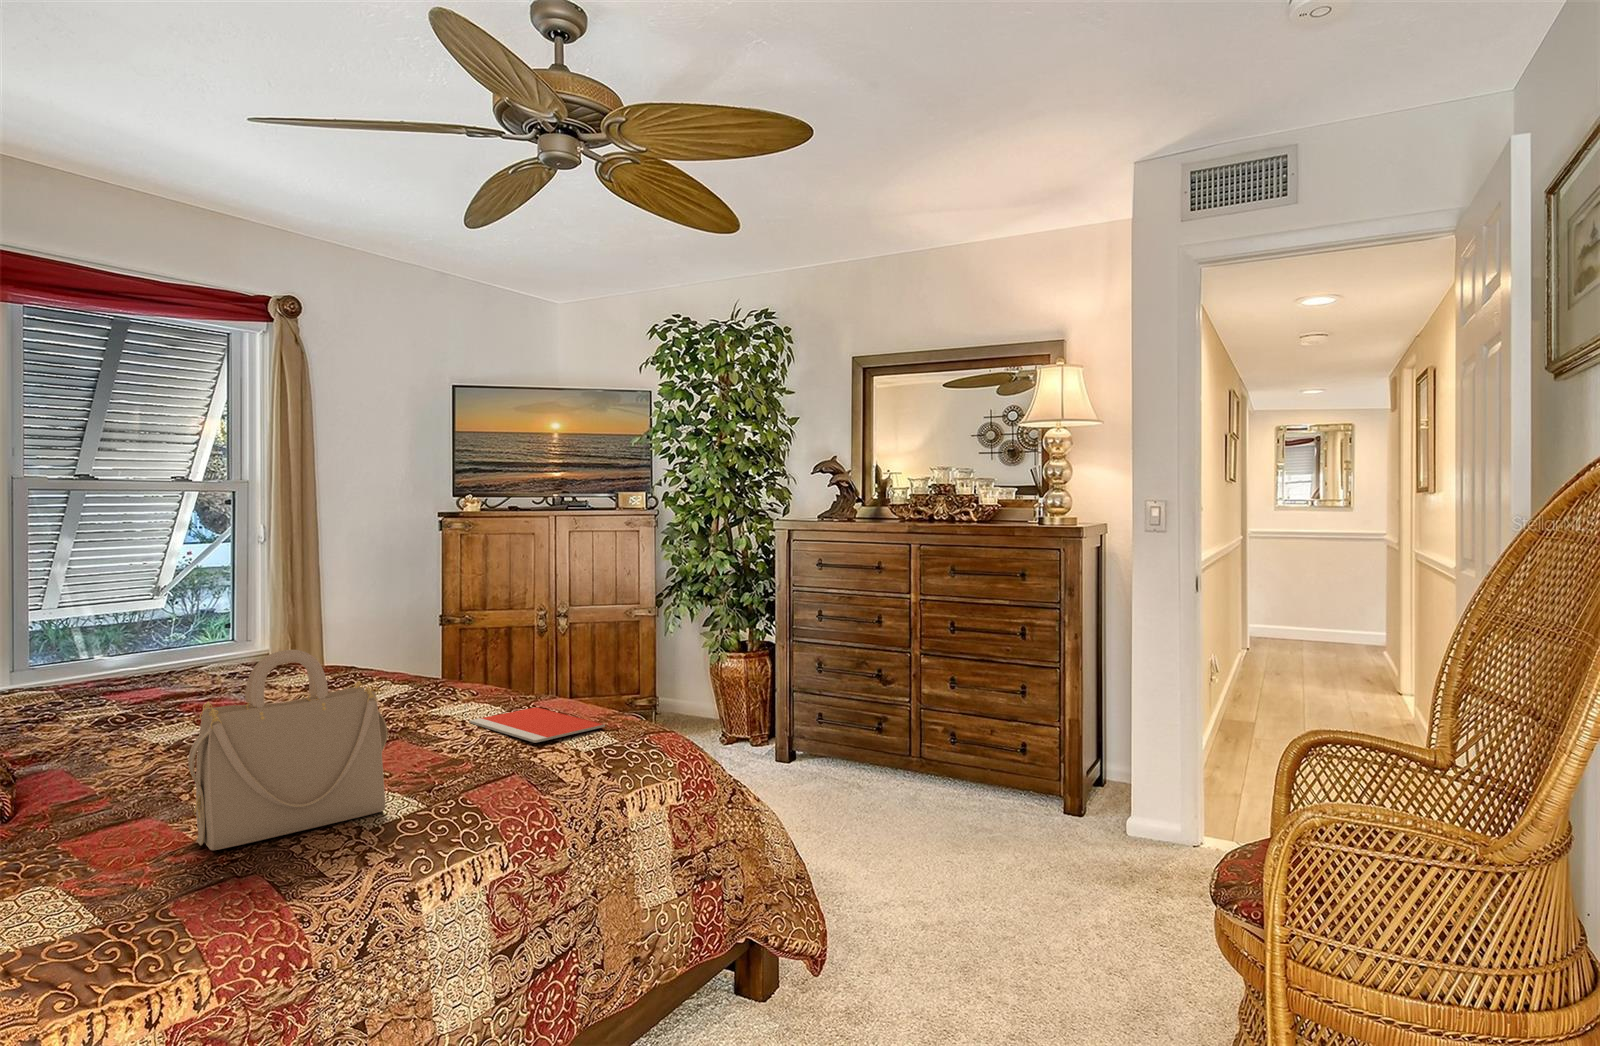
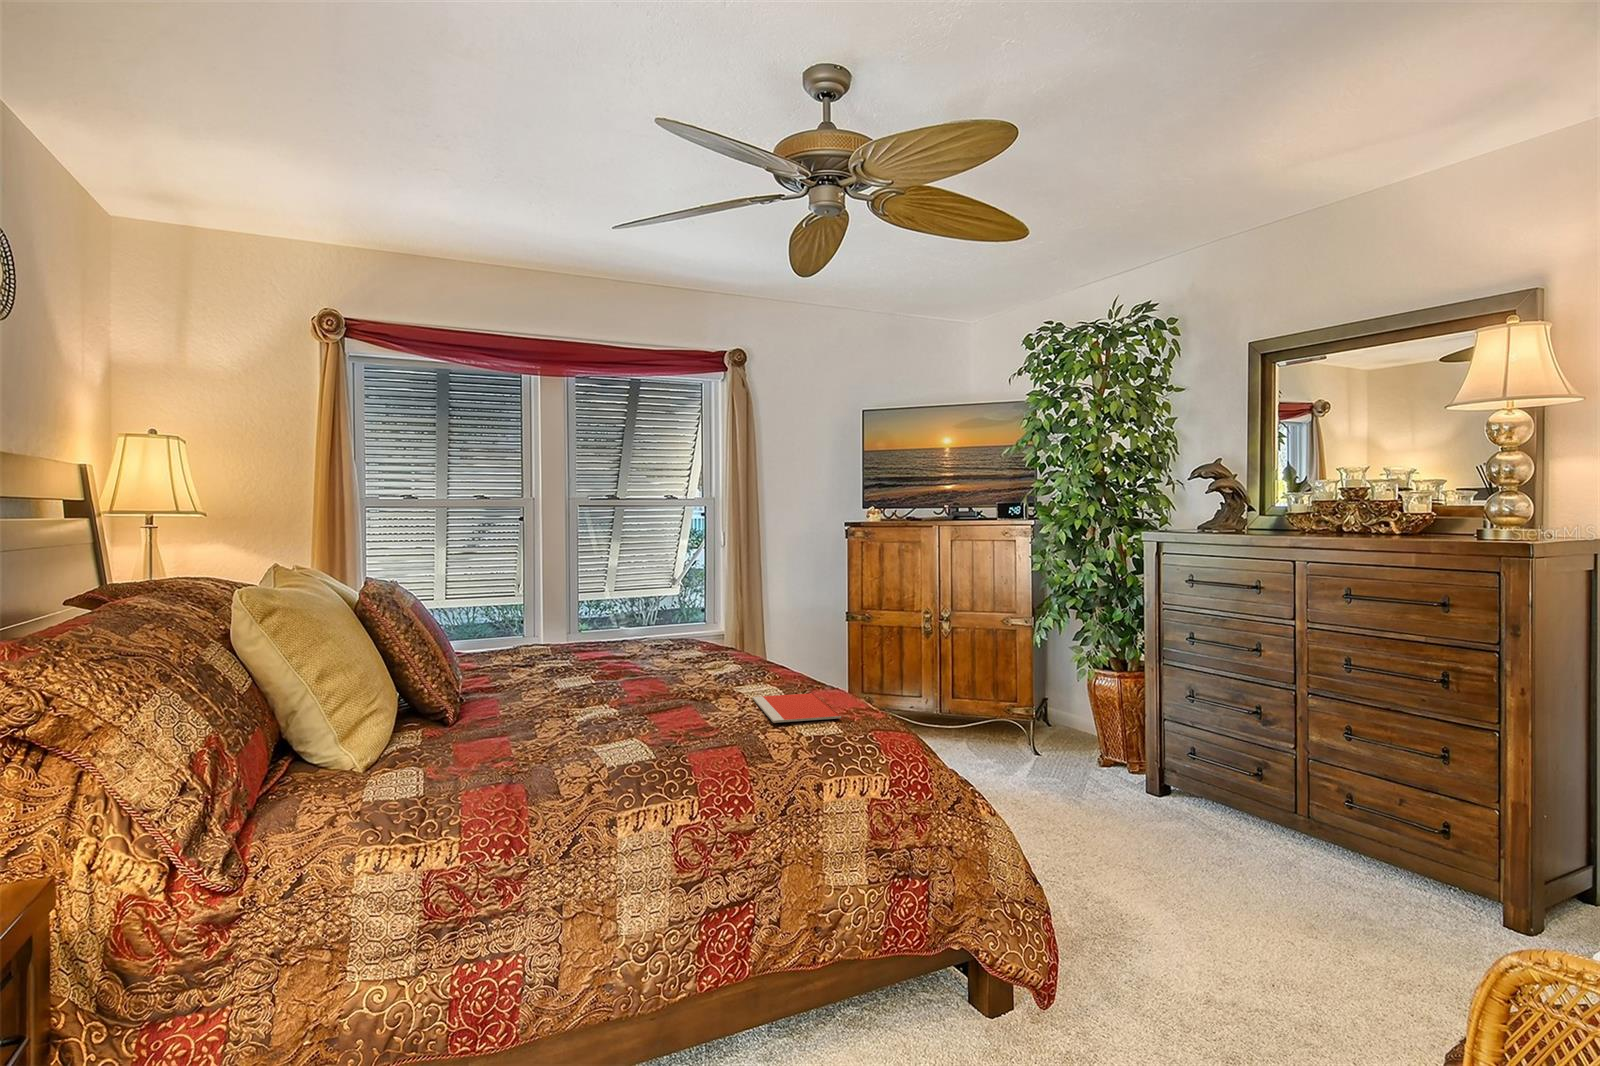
handbag: present [188,650,388,850] -> none [502,628,632,761]

